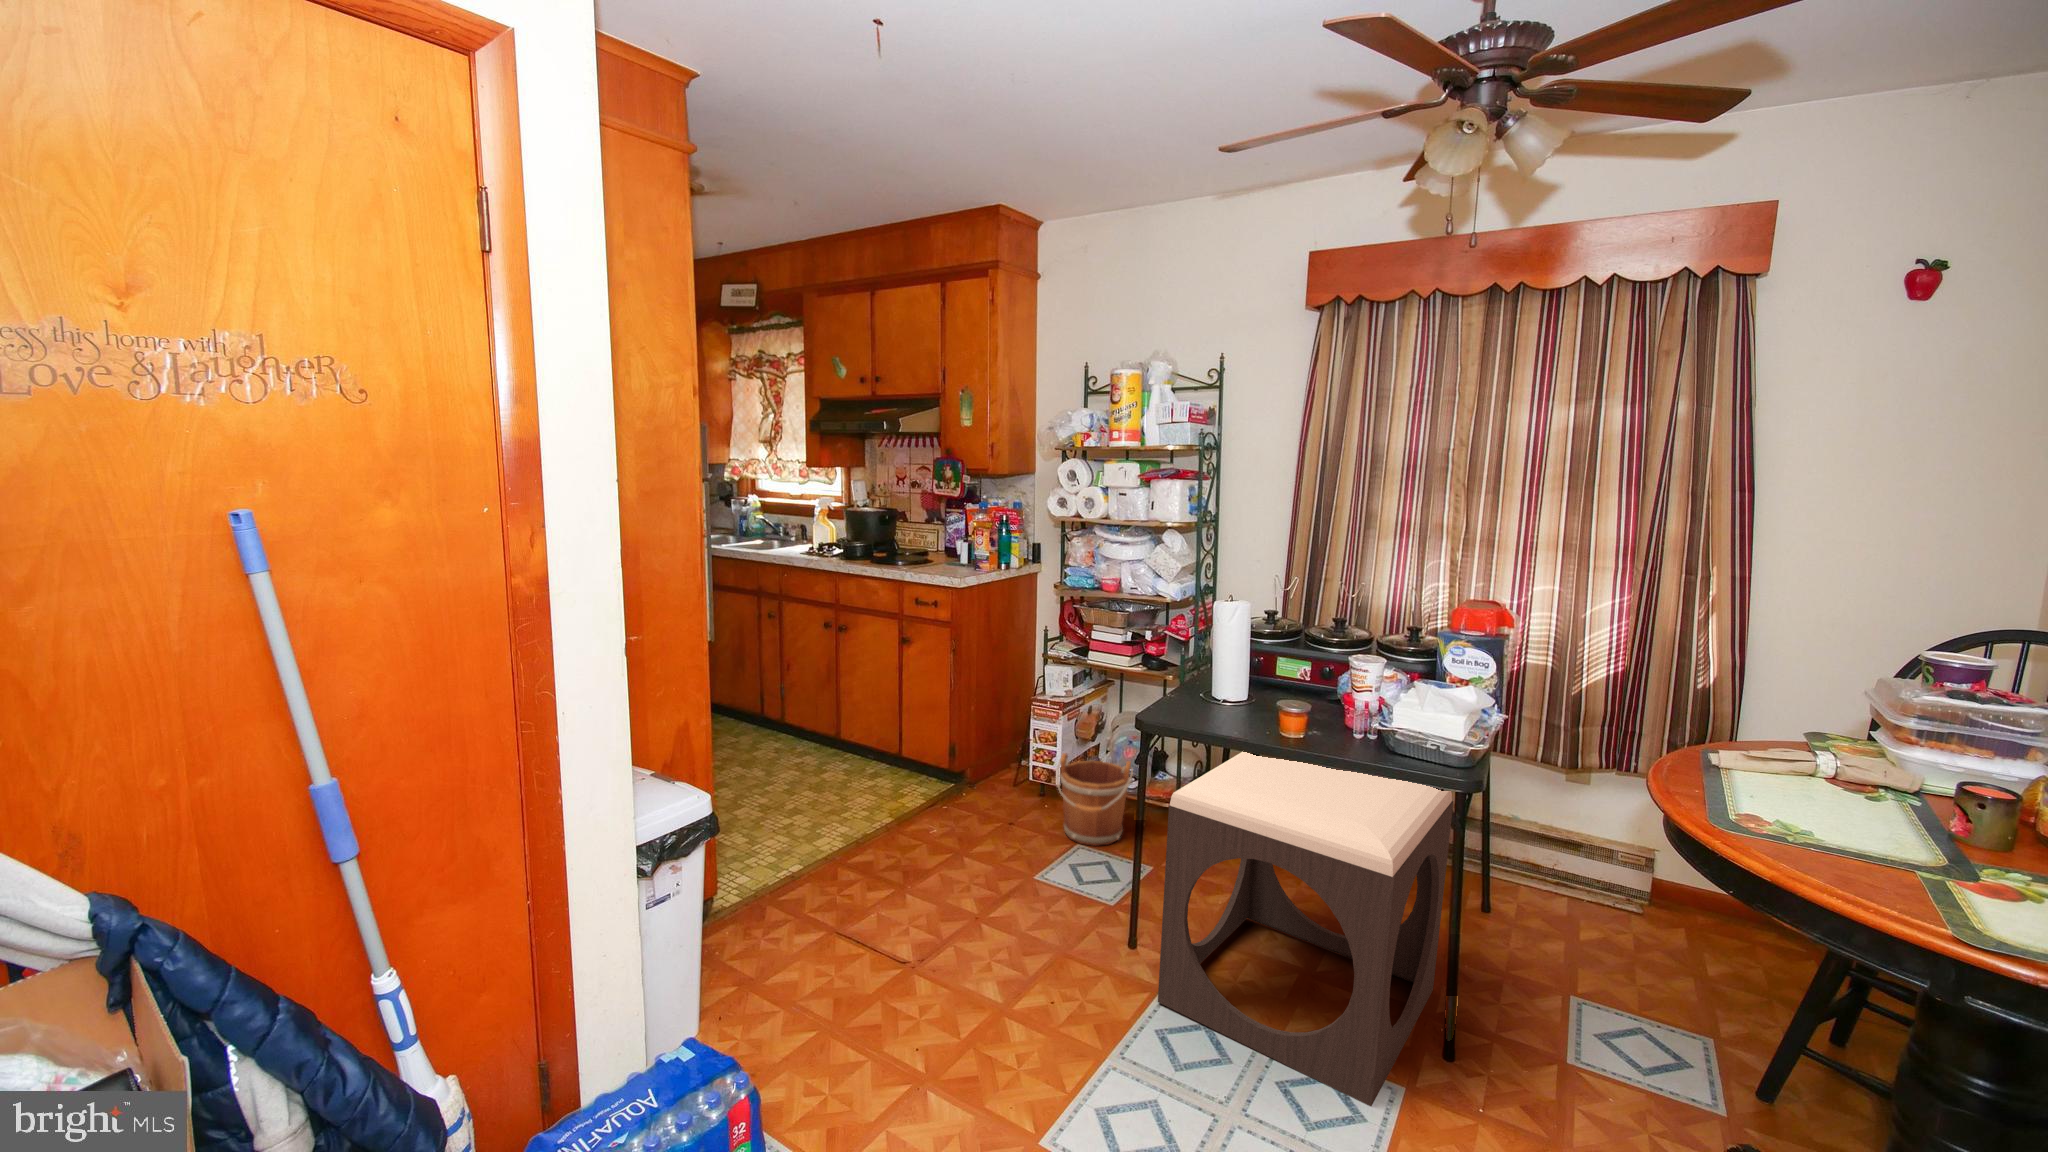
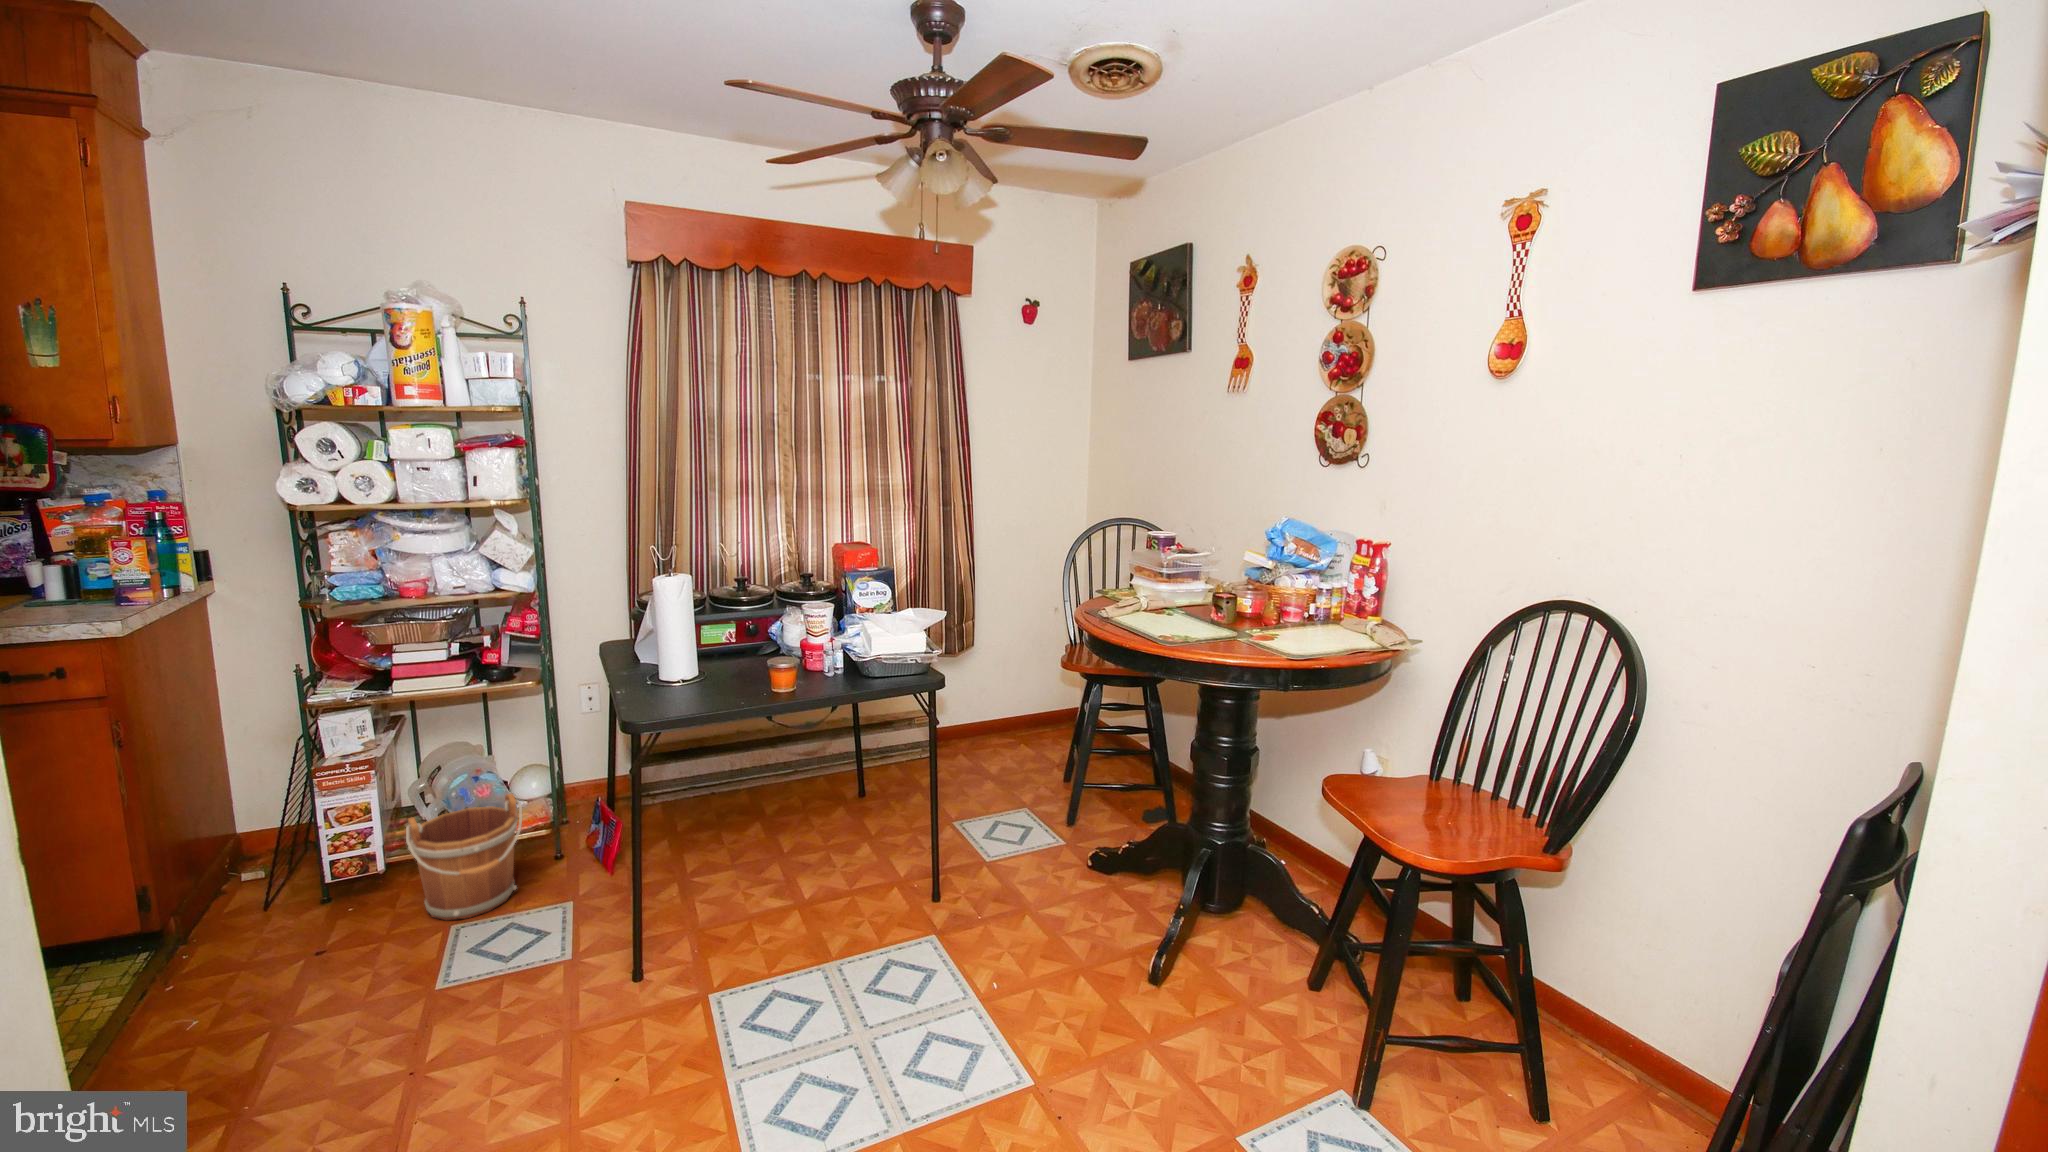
footstool: present [1158,752,1453,1106] -> none [711,696,934,1003]

